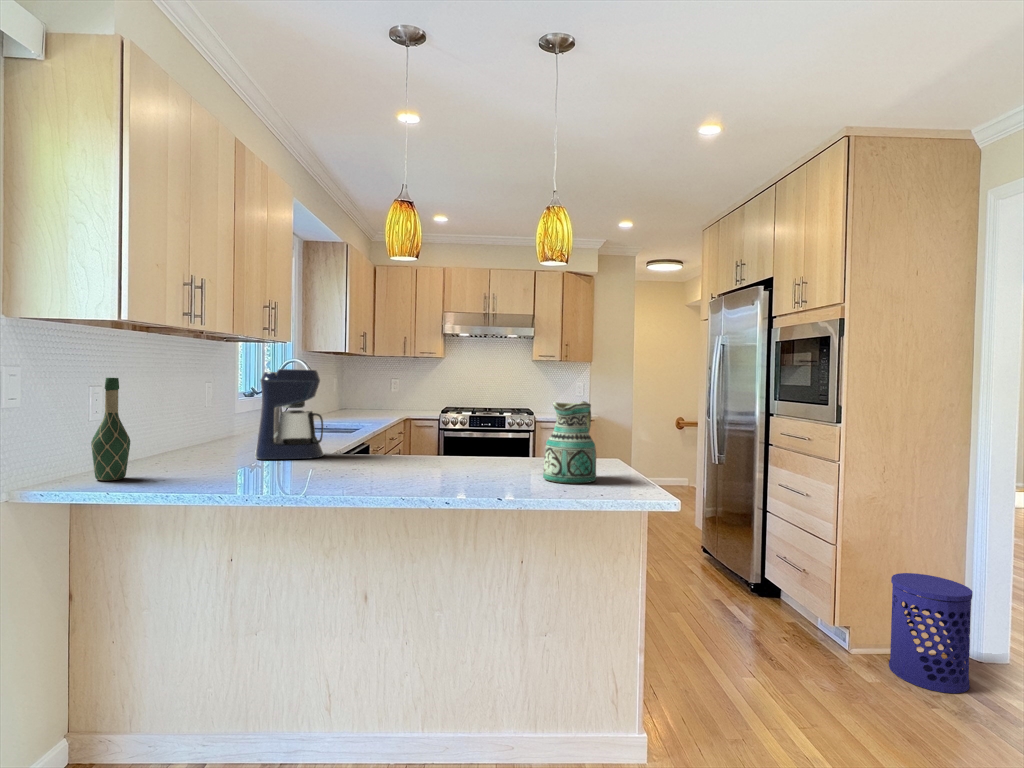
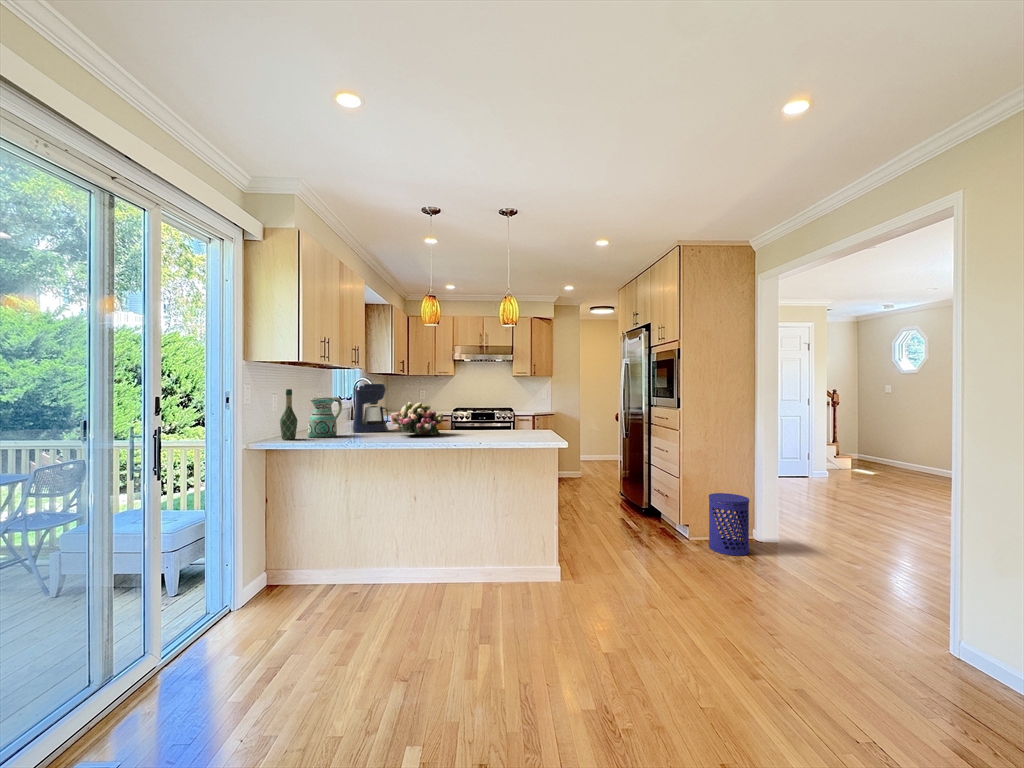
ceramic pitcher: present [543,401,596,483] -> present [308,397,342,438]
flower arrangement: none [320,406,425,473] -> present [390,402,443,435]

